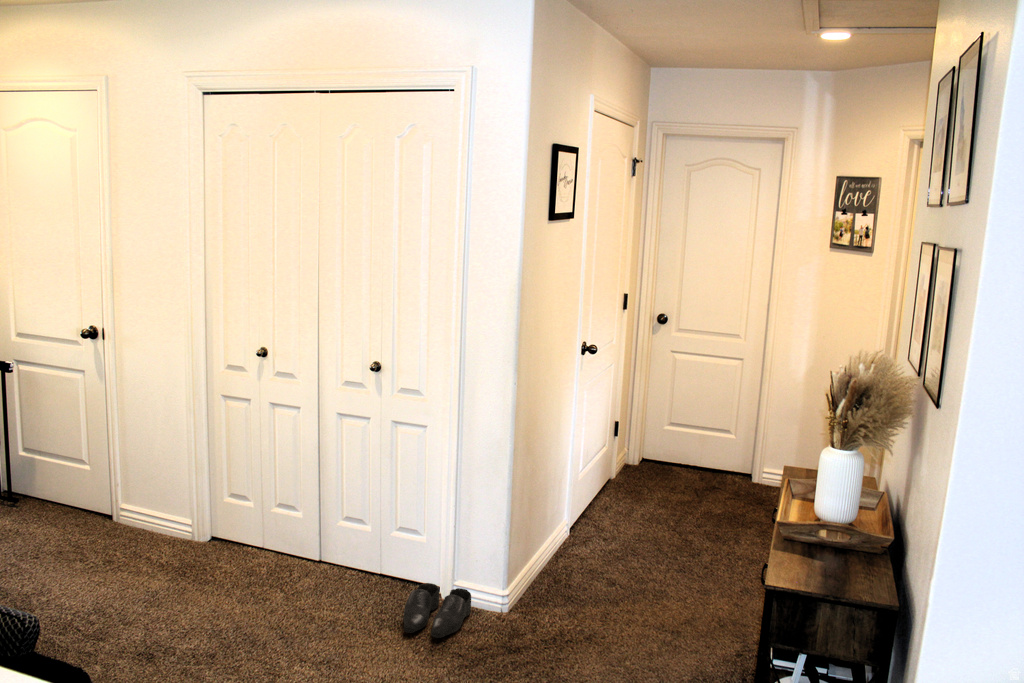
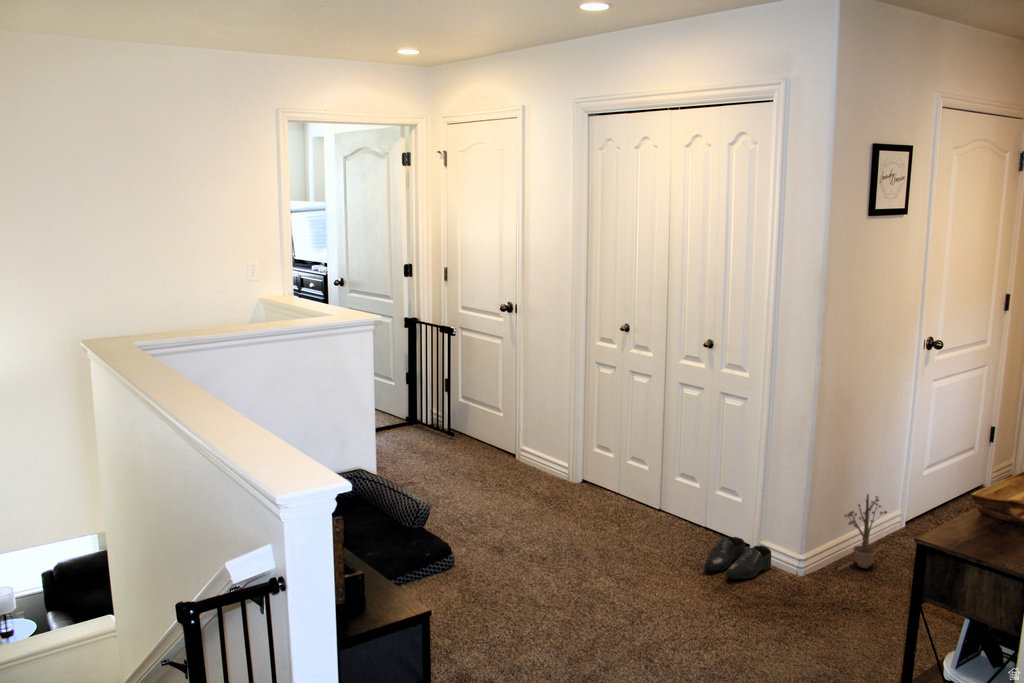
decorative plant: none [537,512,575,598] -> present [839,494,887,569]

